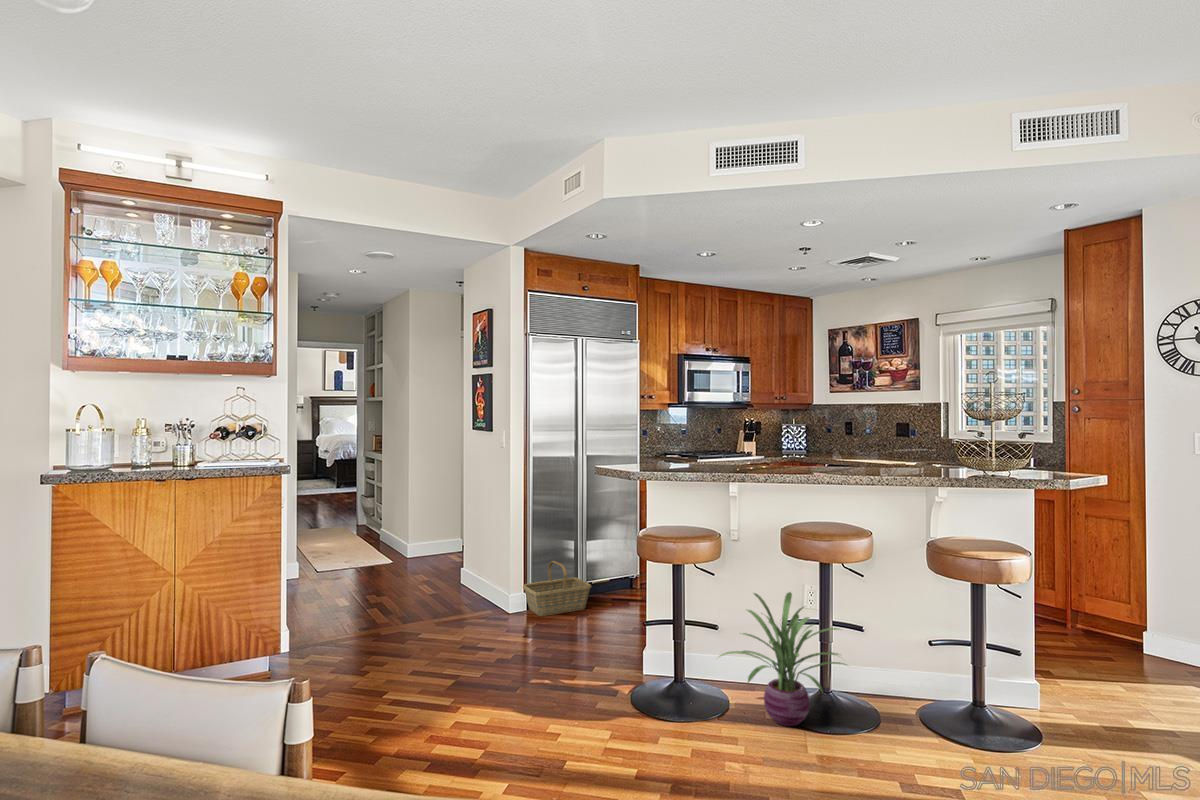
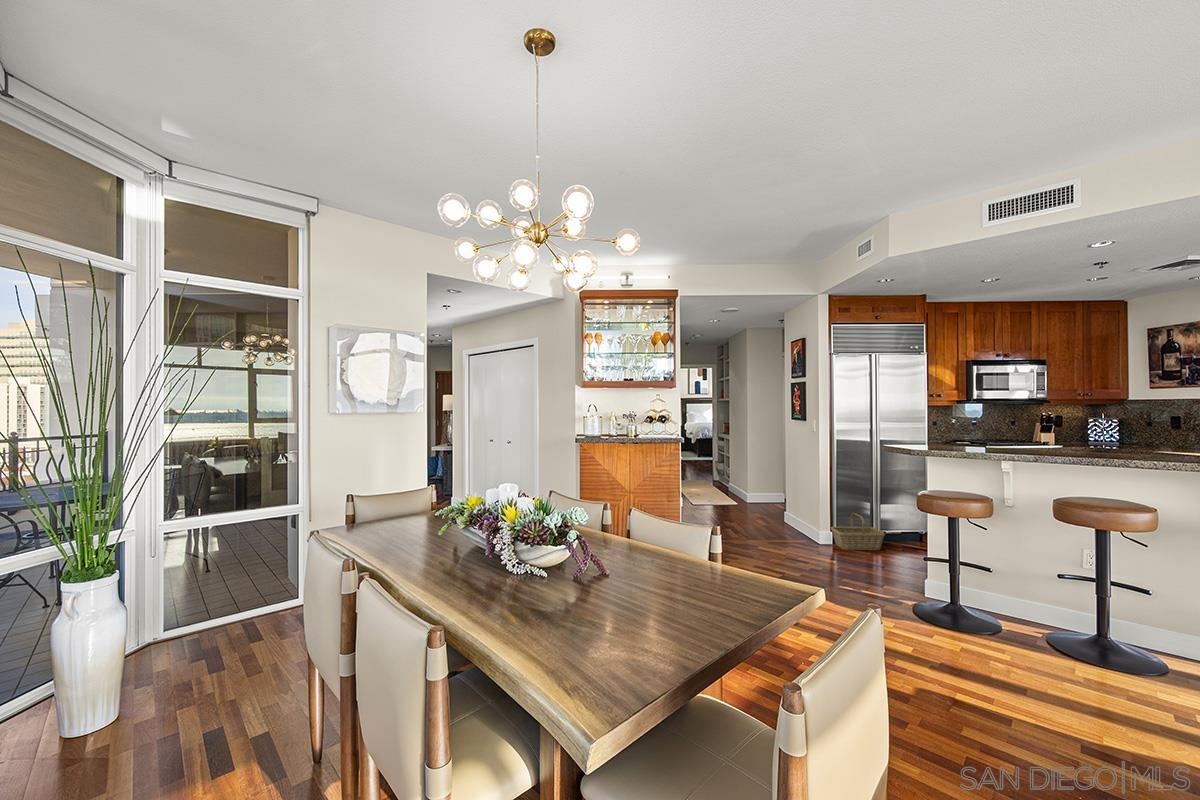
decorative plant: present [720,592,844,726] -> none [981,544,1120,648]

